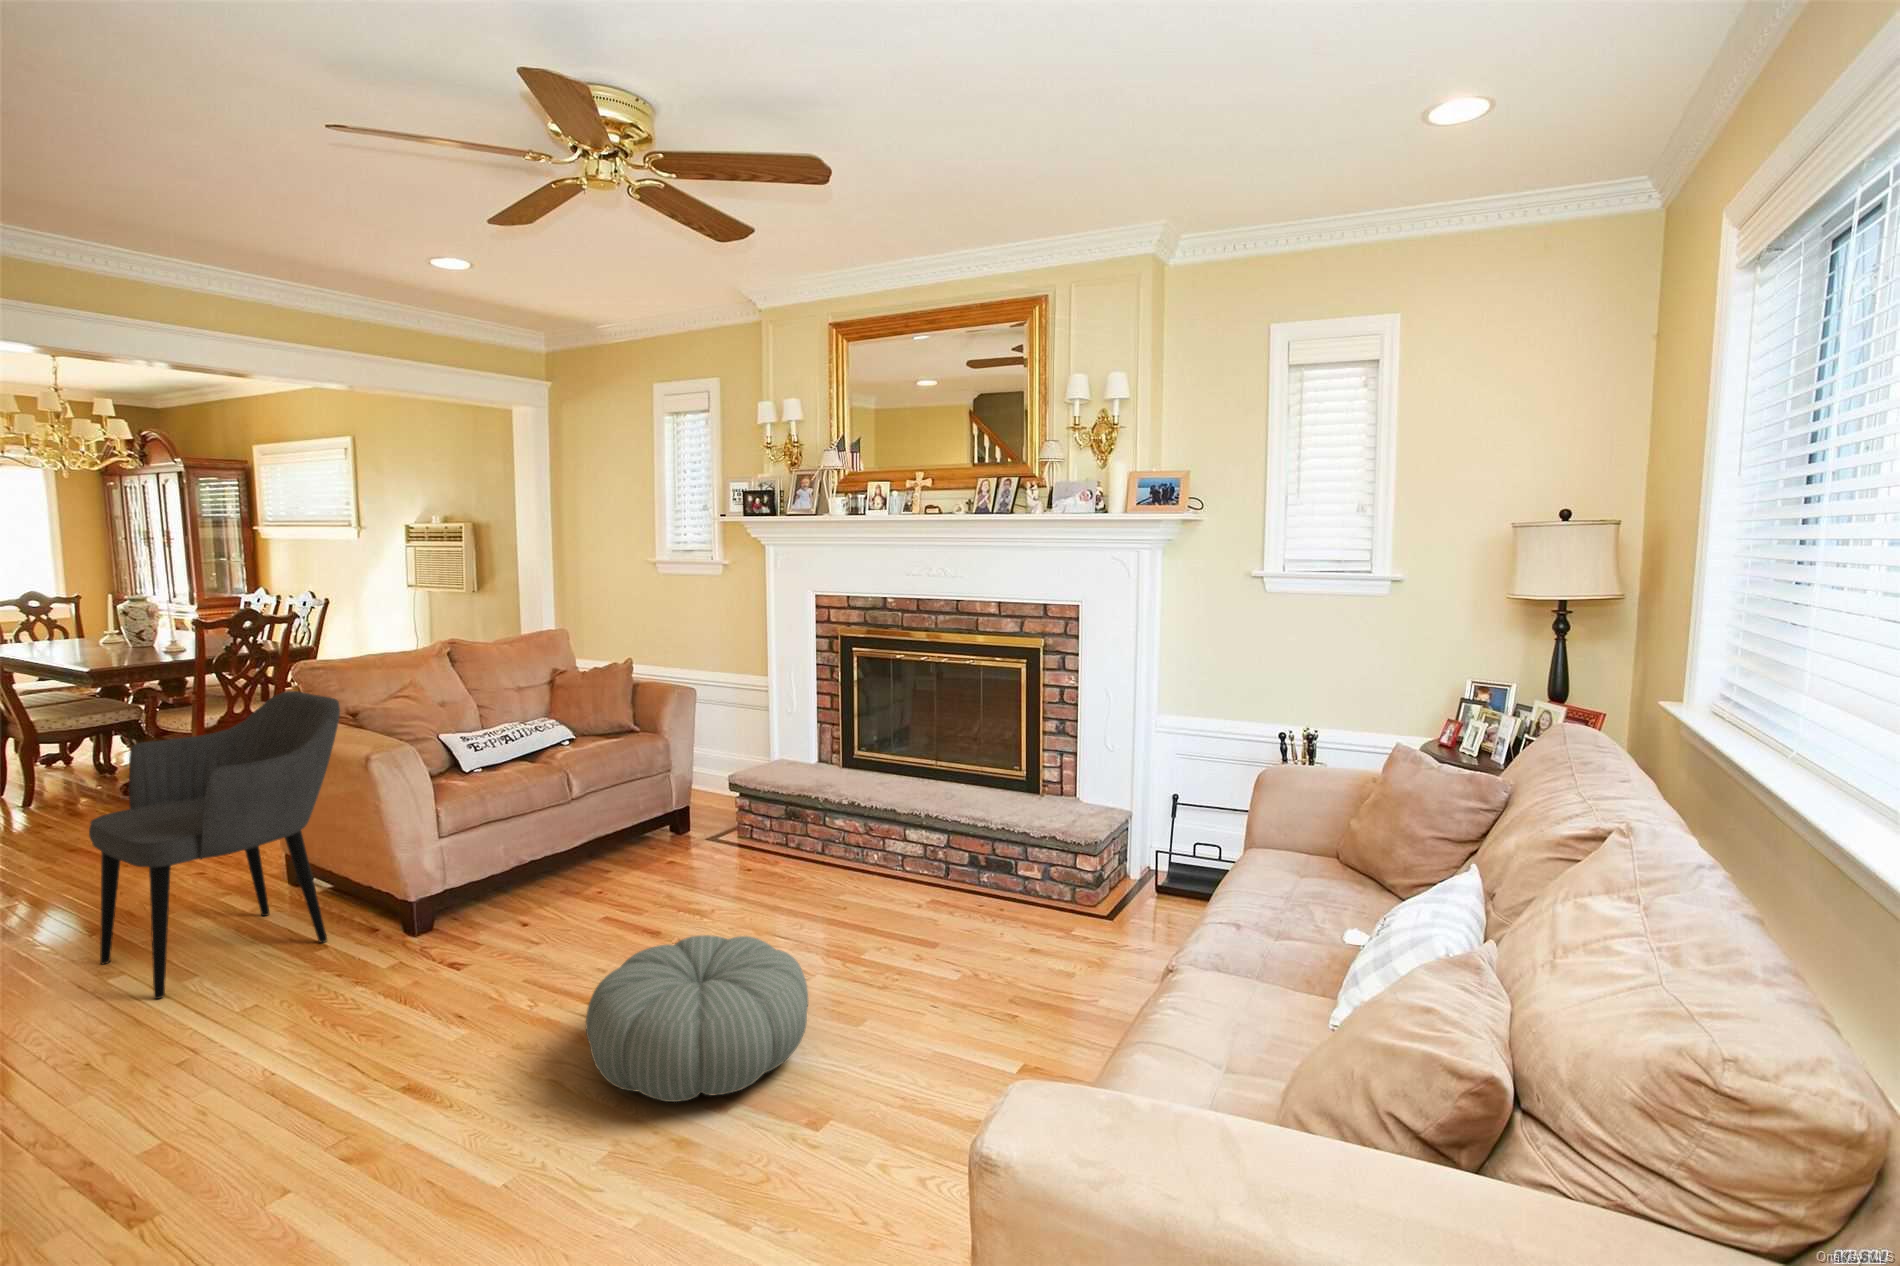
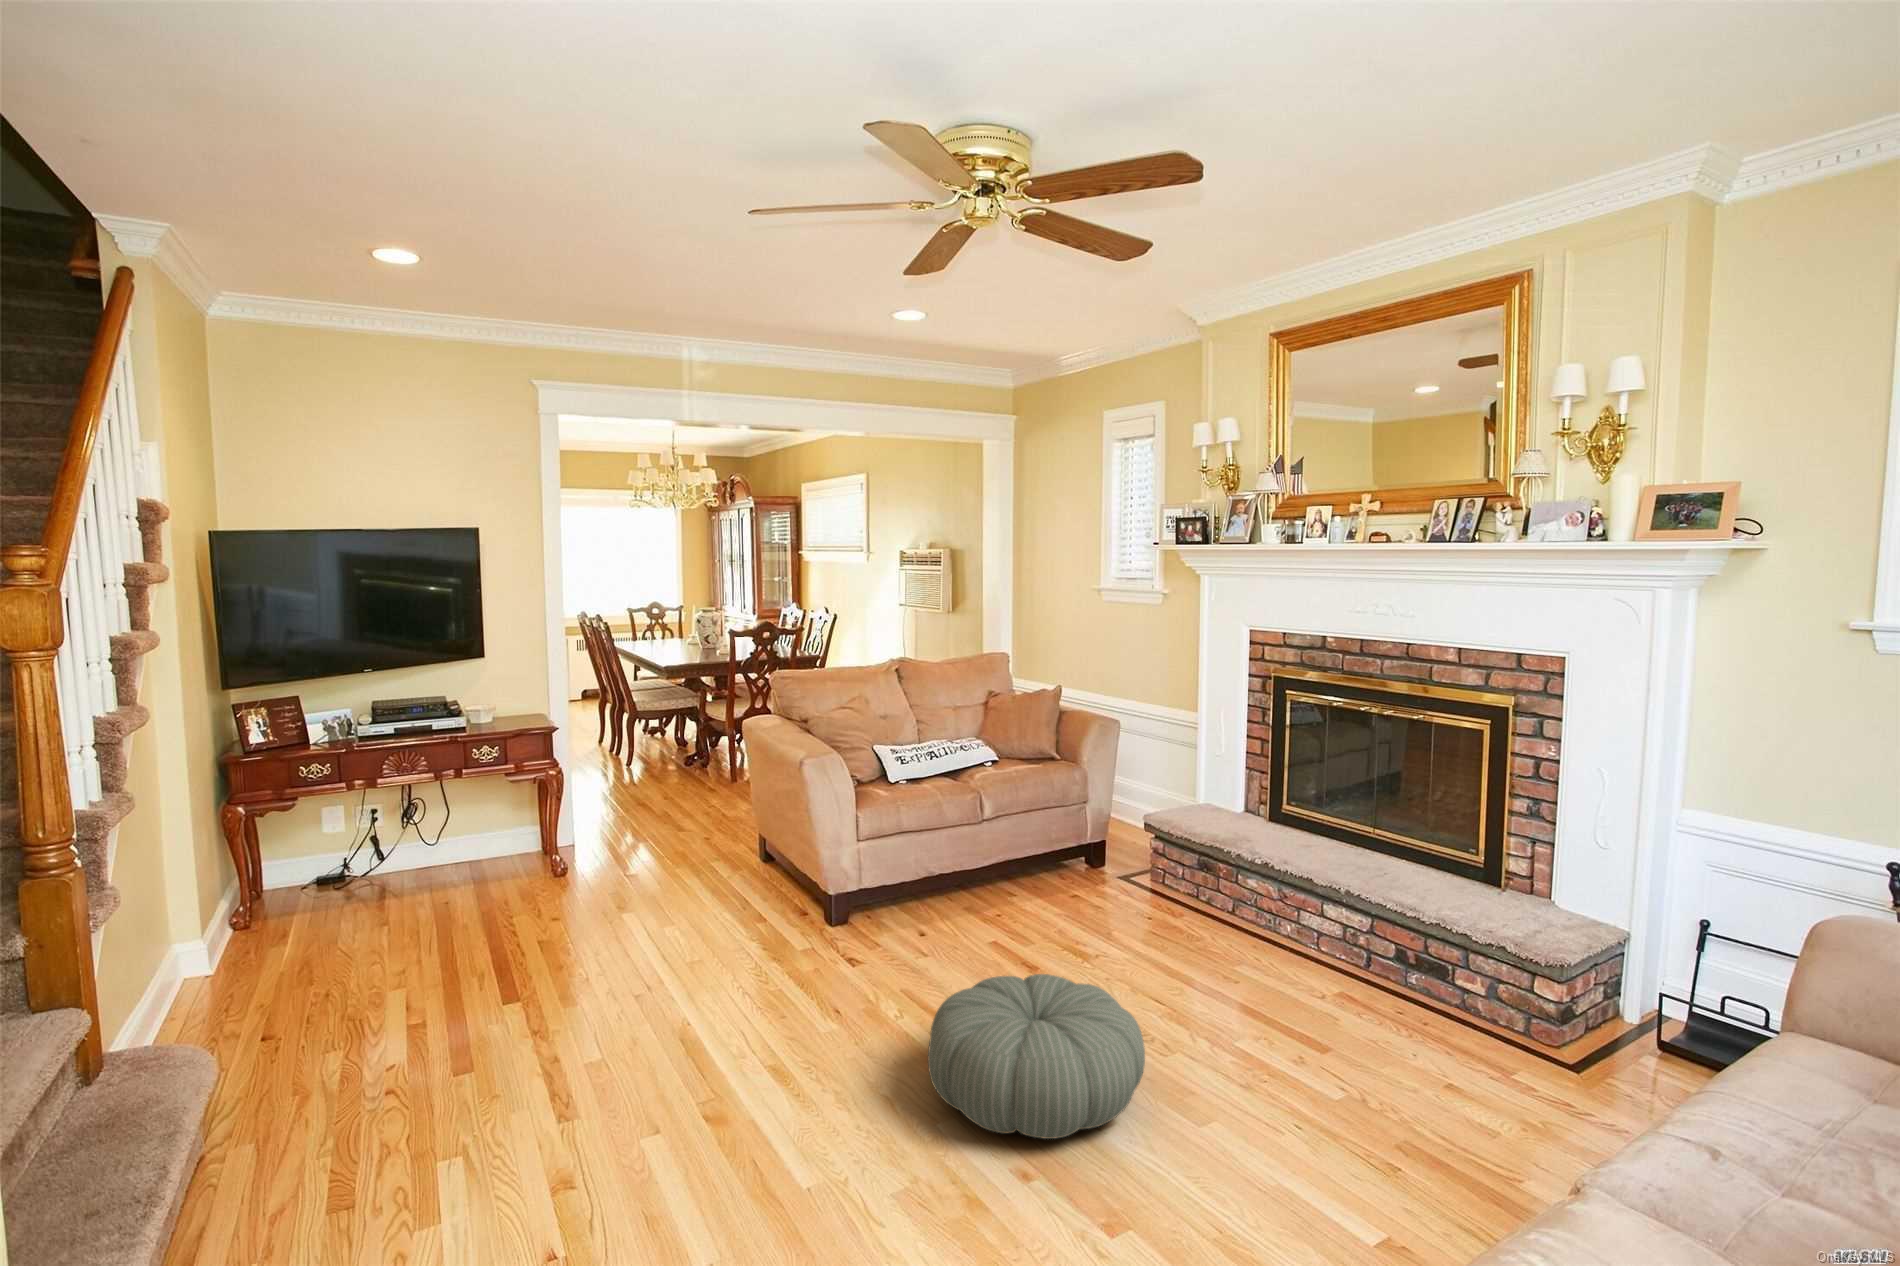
armchair: present [89,691,340,999] -> none [629,698,795,937]

